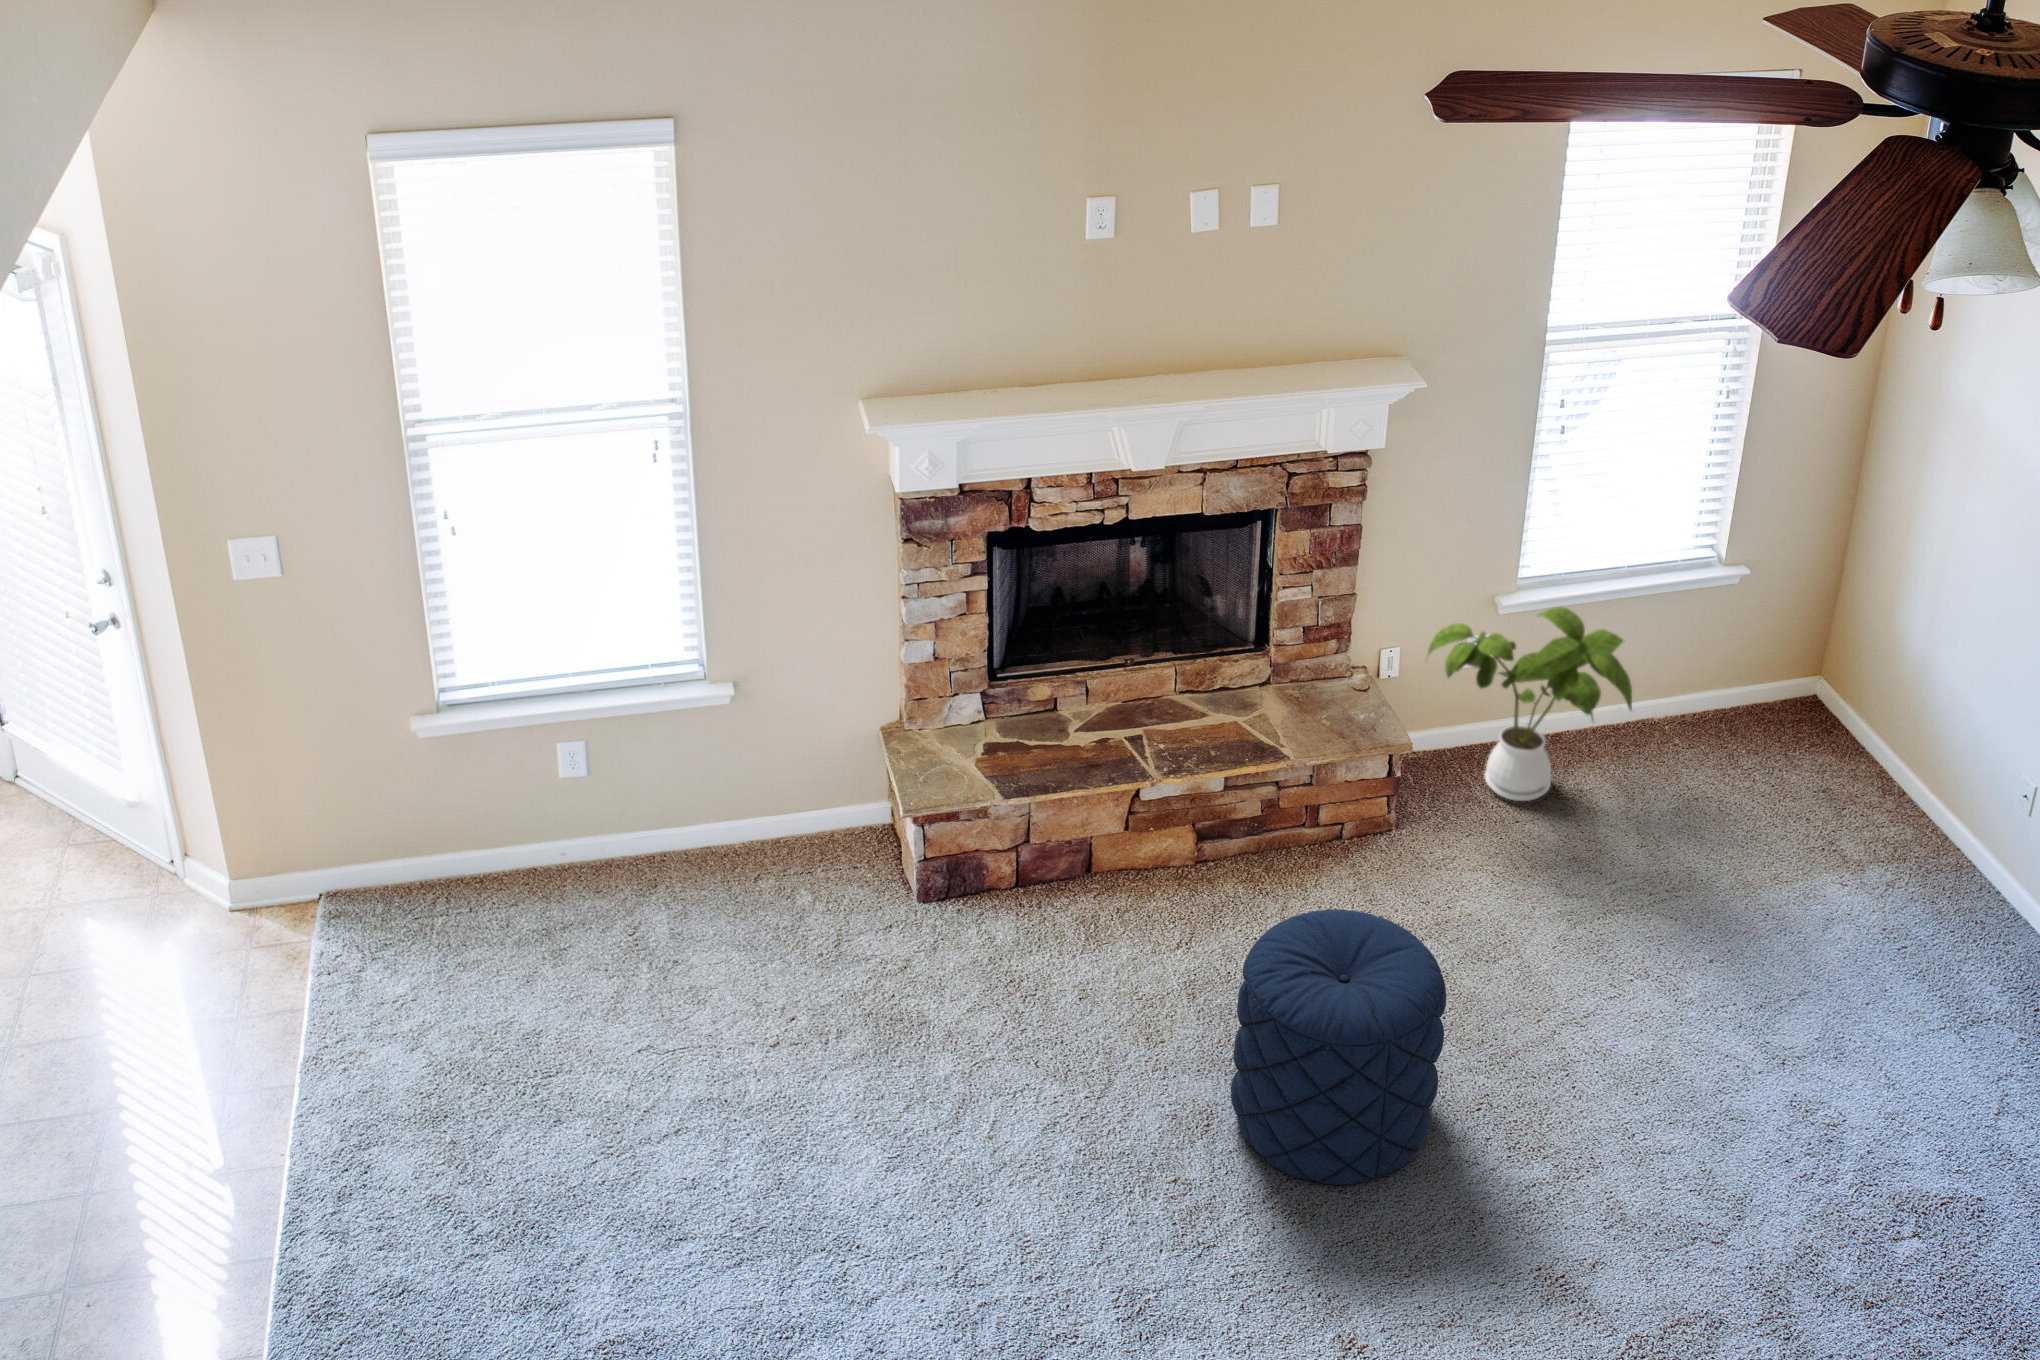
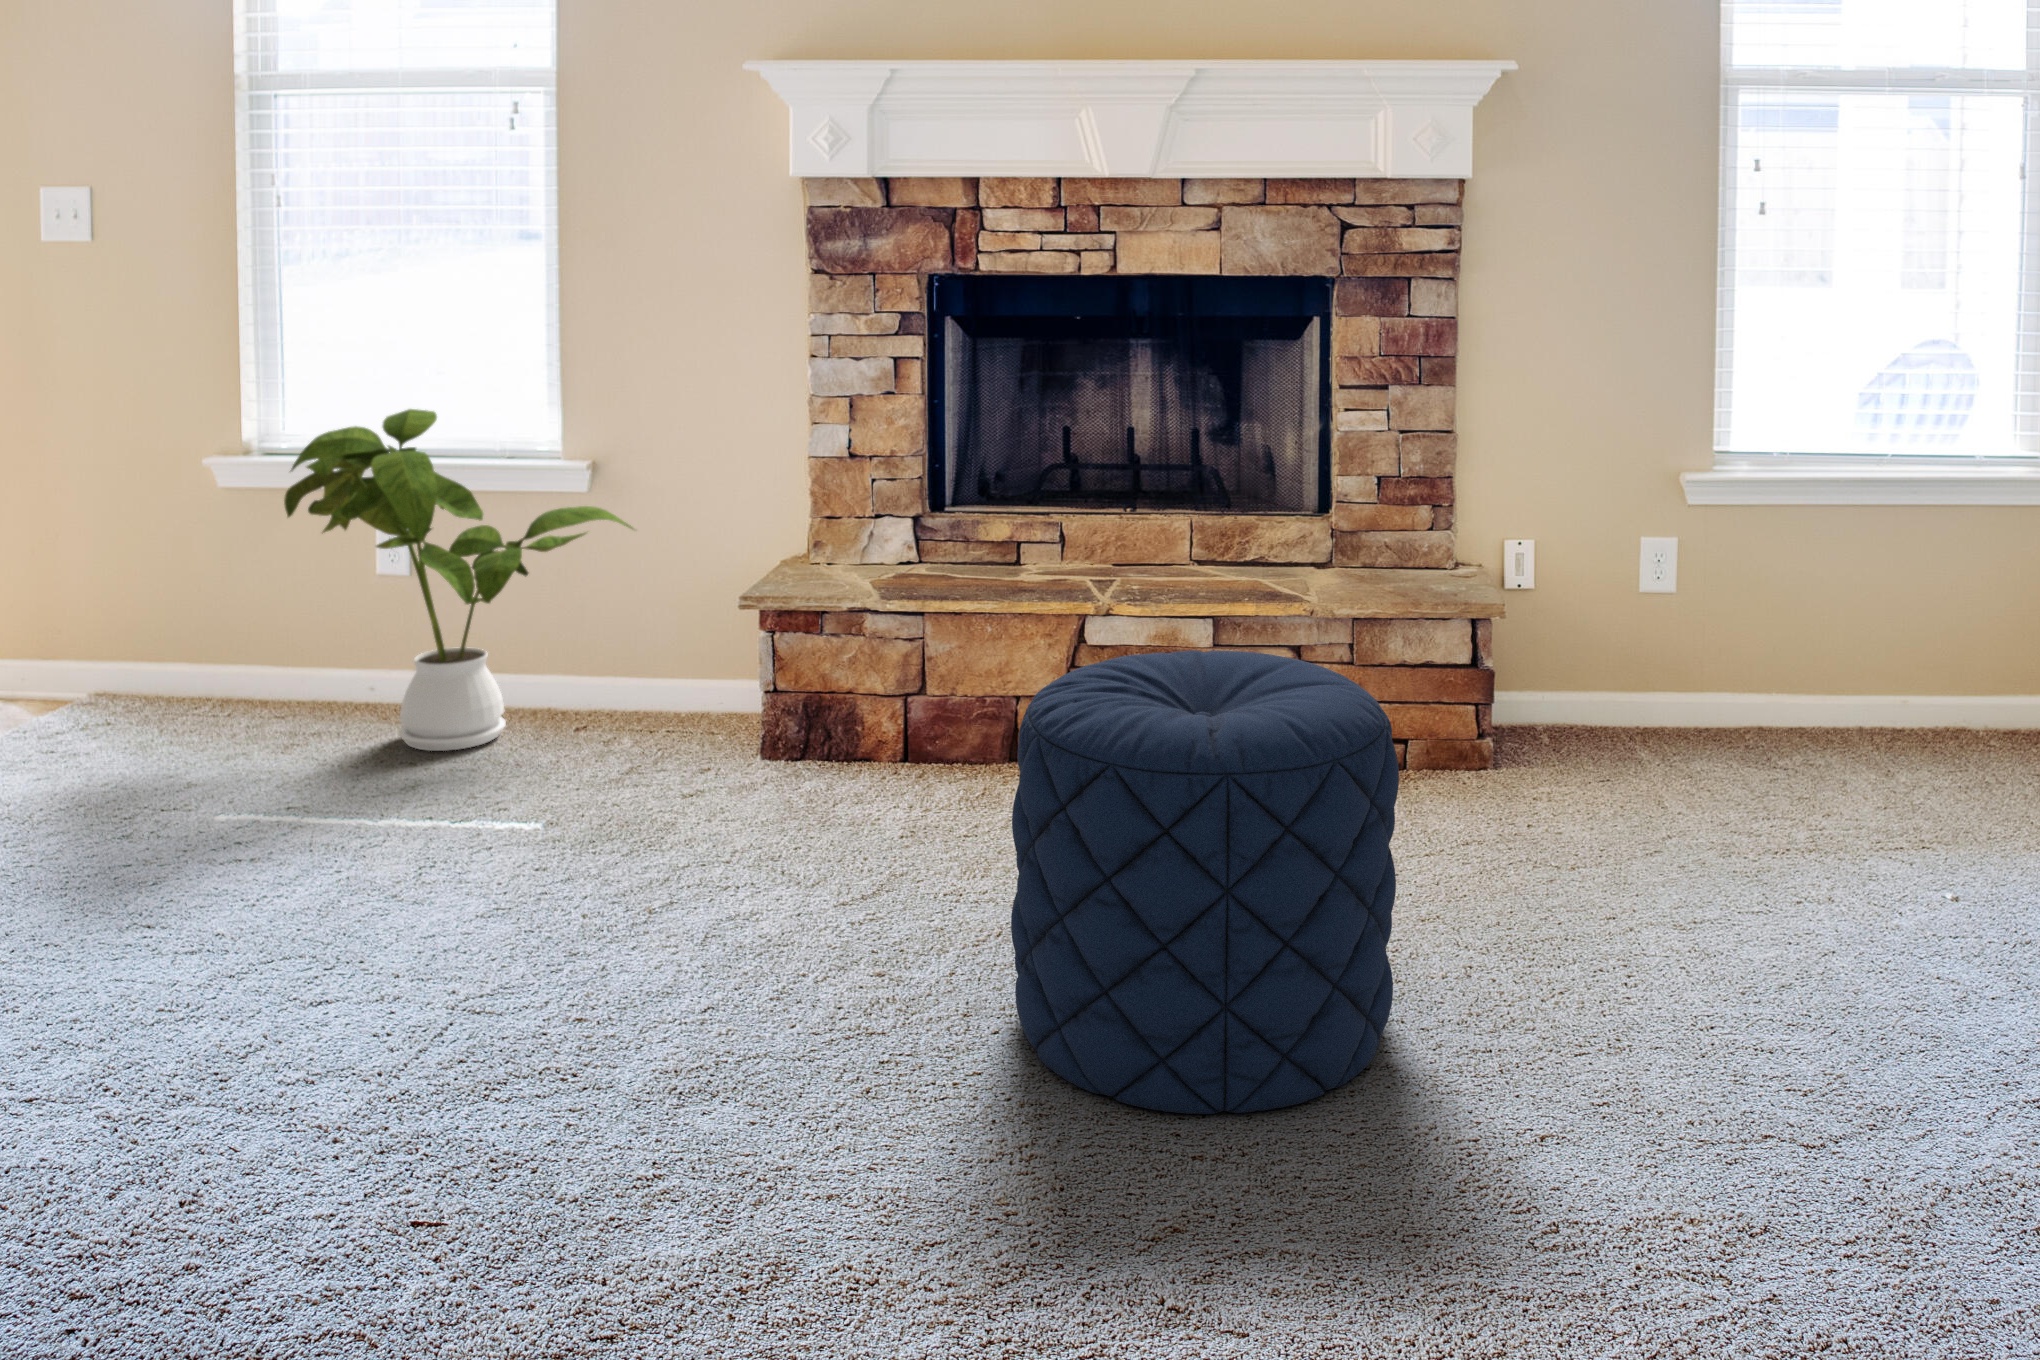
house plant: present [1428,607,1632,801] -> present [284,409,633,751]

